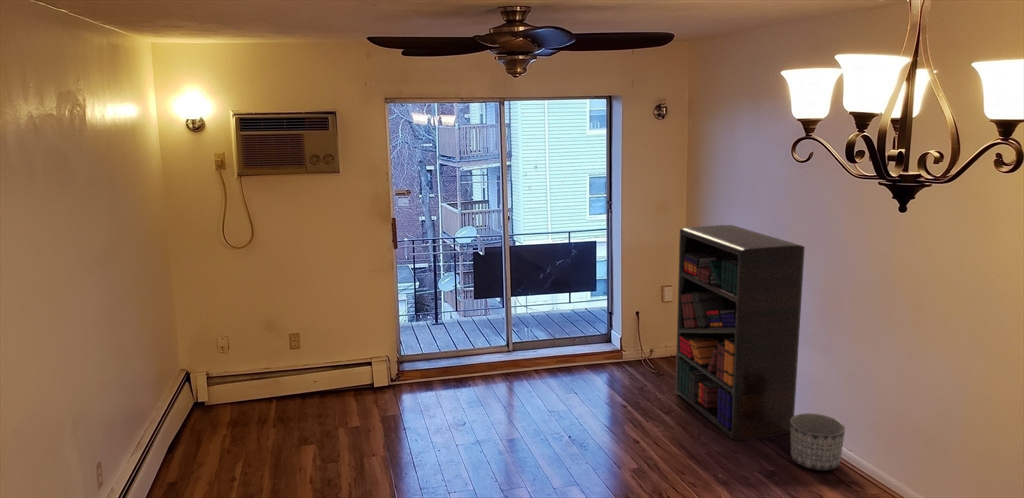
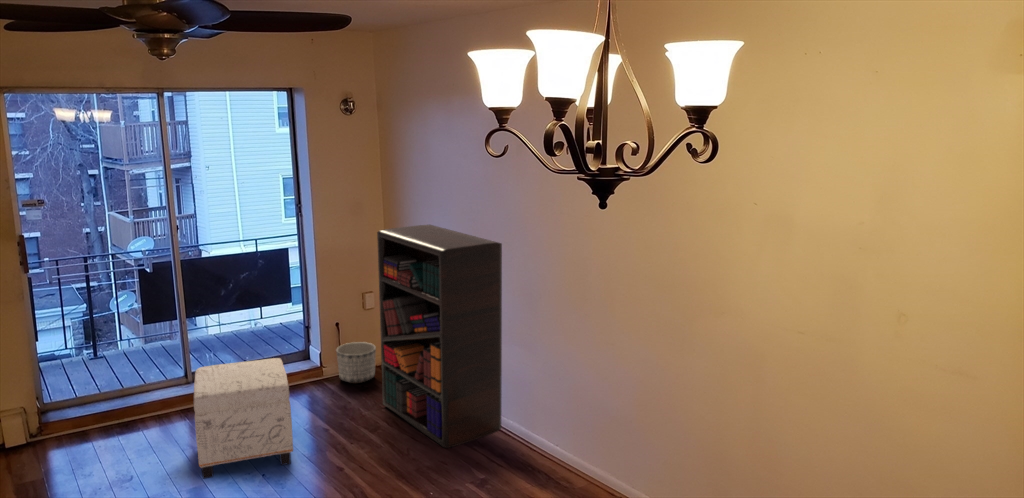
ottoman: none [516,337,594,431] -> present [194,358,293,479]
planter: present [790,413,845,470] -> present [336,342,376,383]

